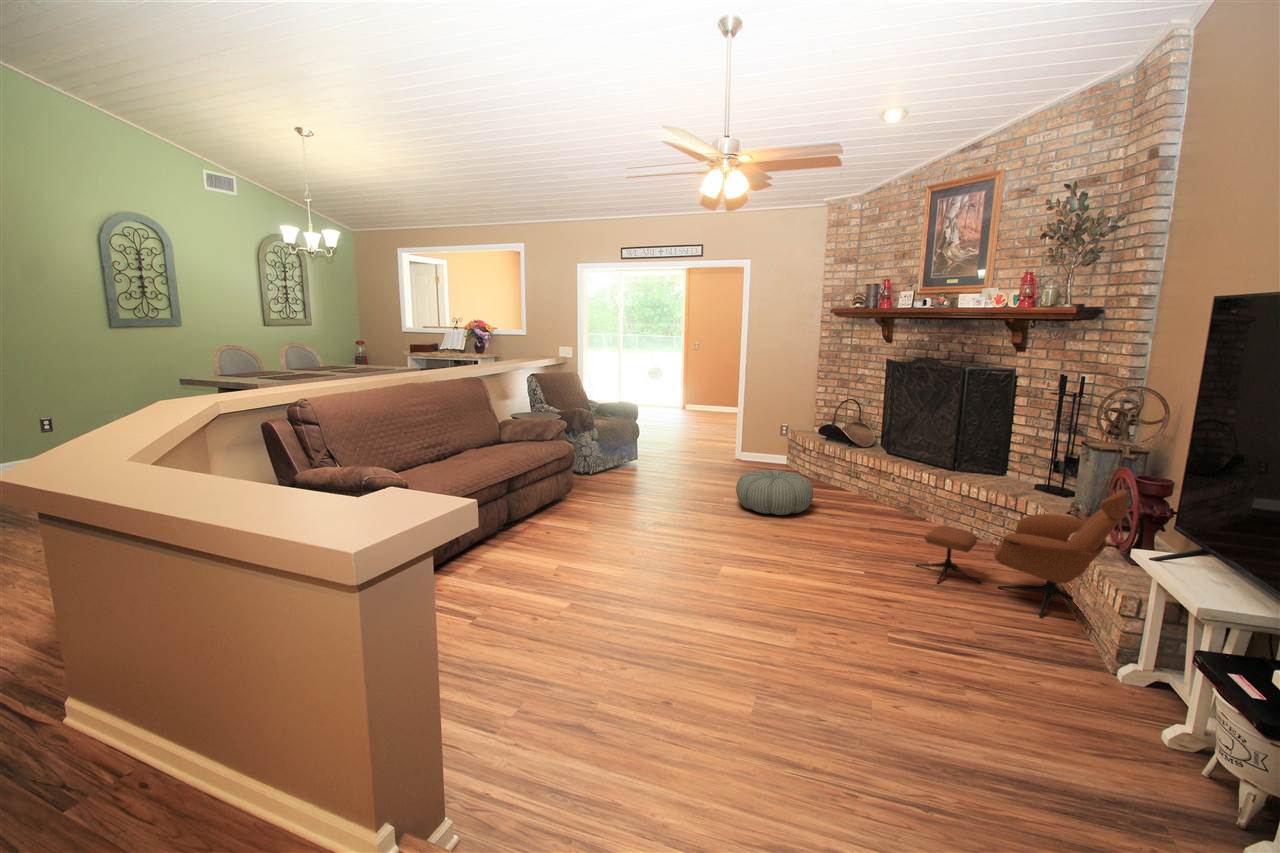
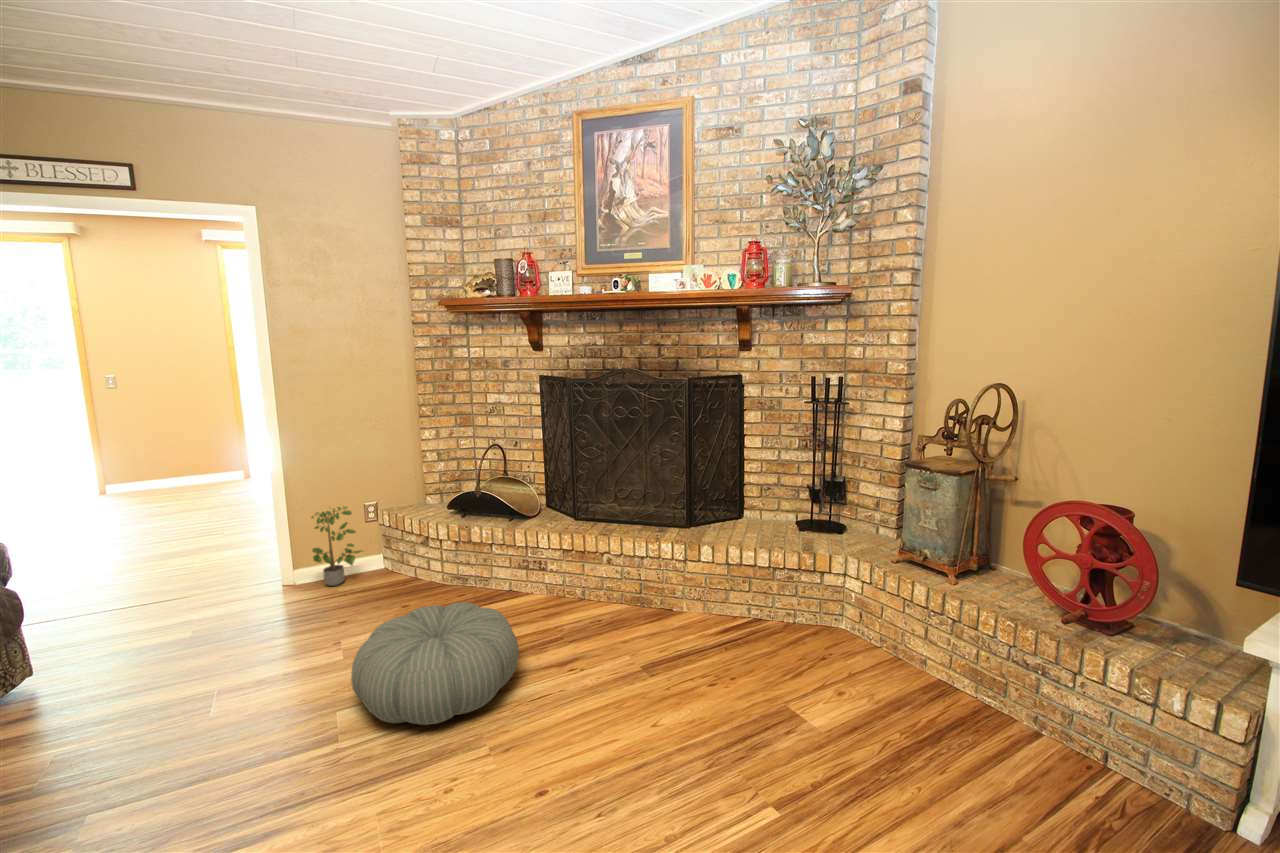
potted plant: none [750,422,777,465] -> present [312,507,363,586]
lounge chair: present [916,488,1128,617] -> none [783,515,1084,762]

